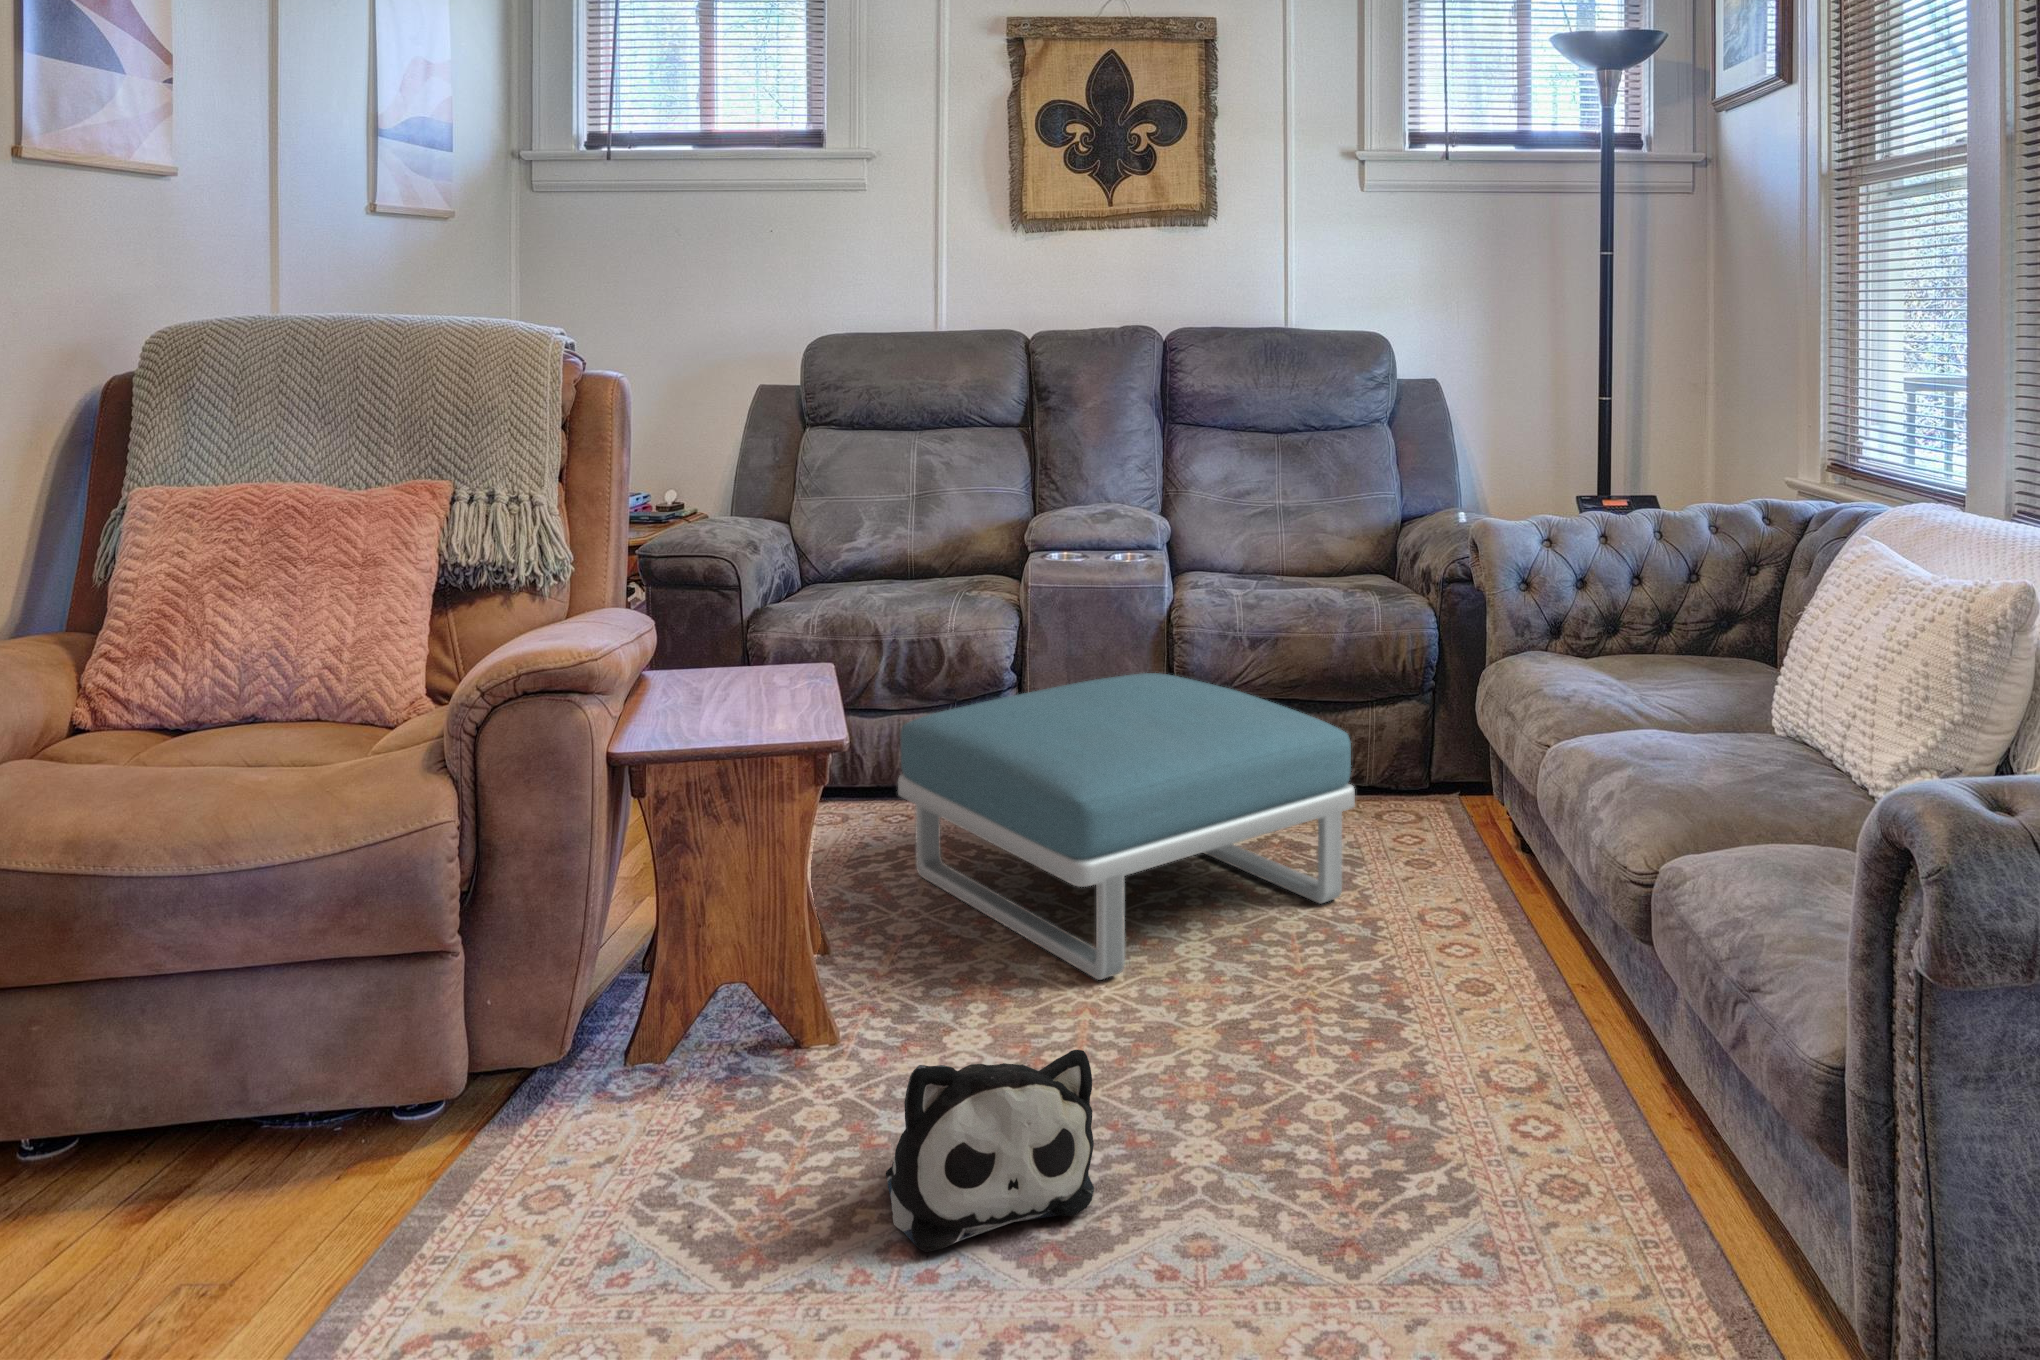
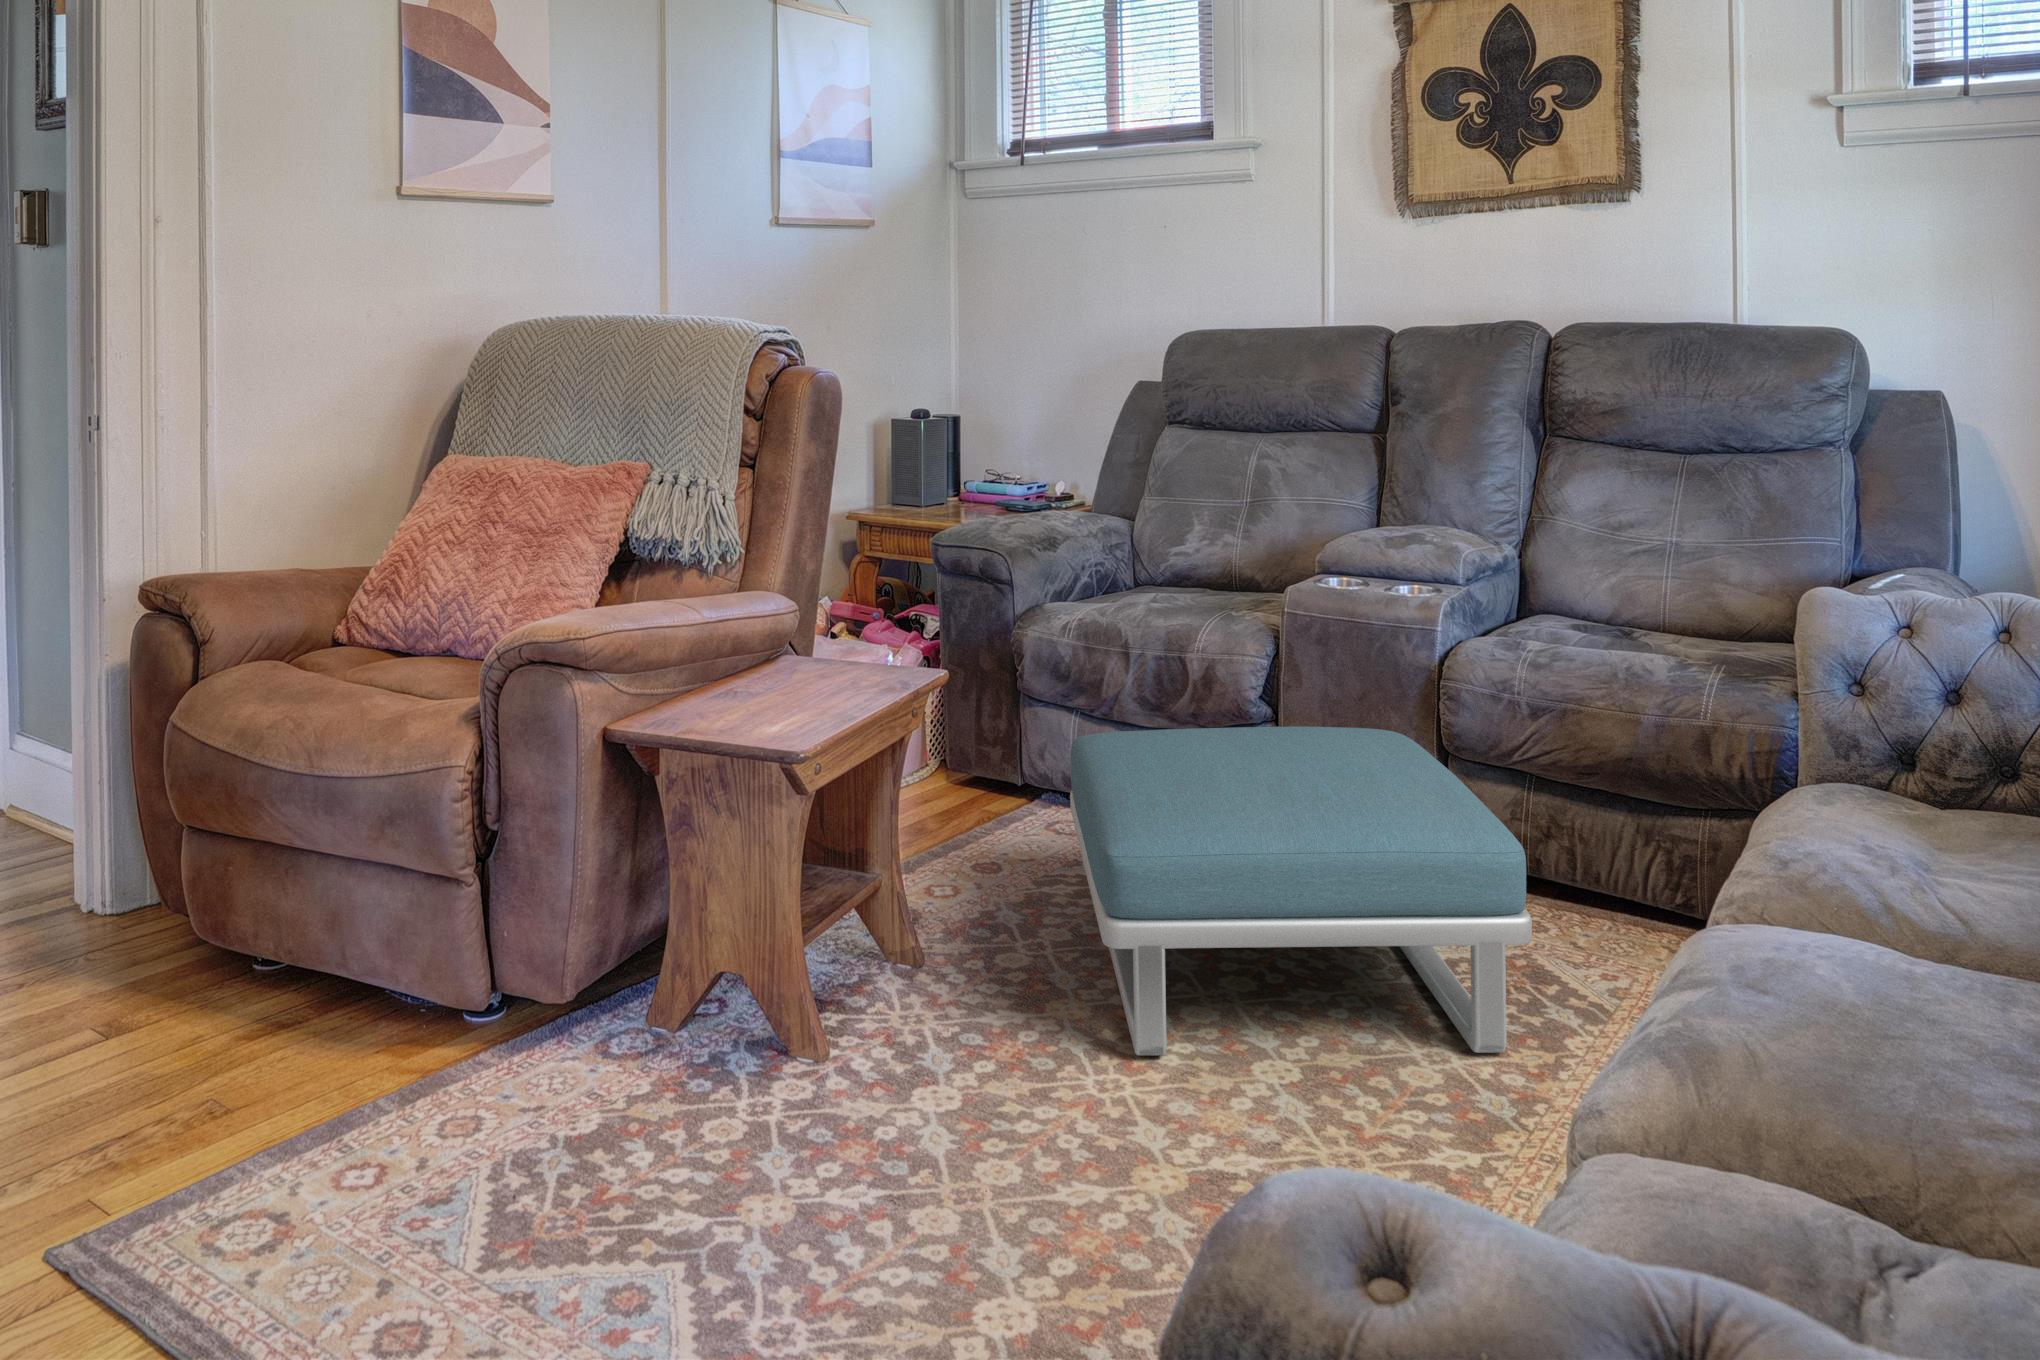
plush toy: present [886,1050,1094,1252] -> none [705,1070,915,1280]

